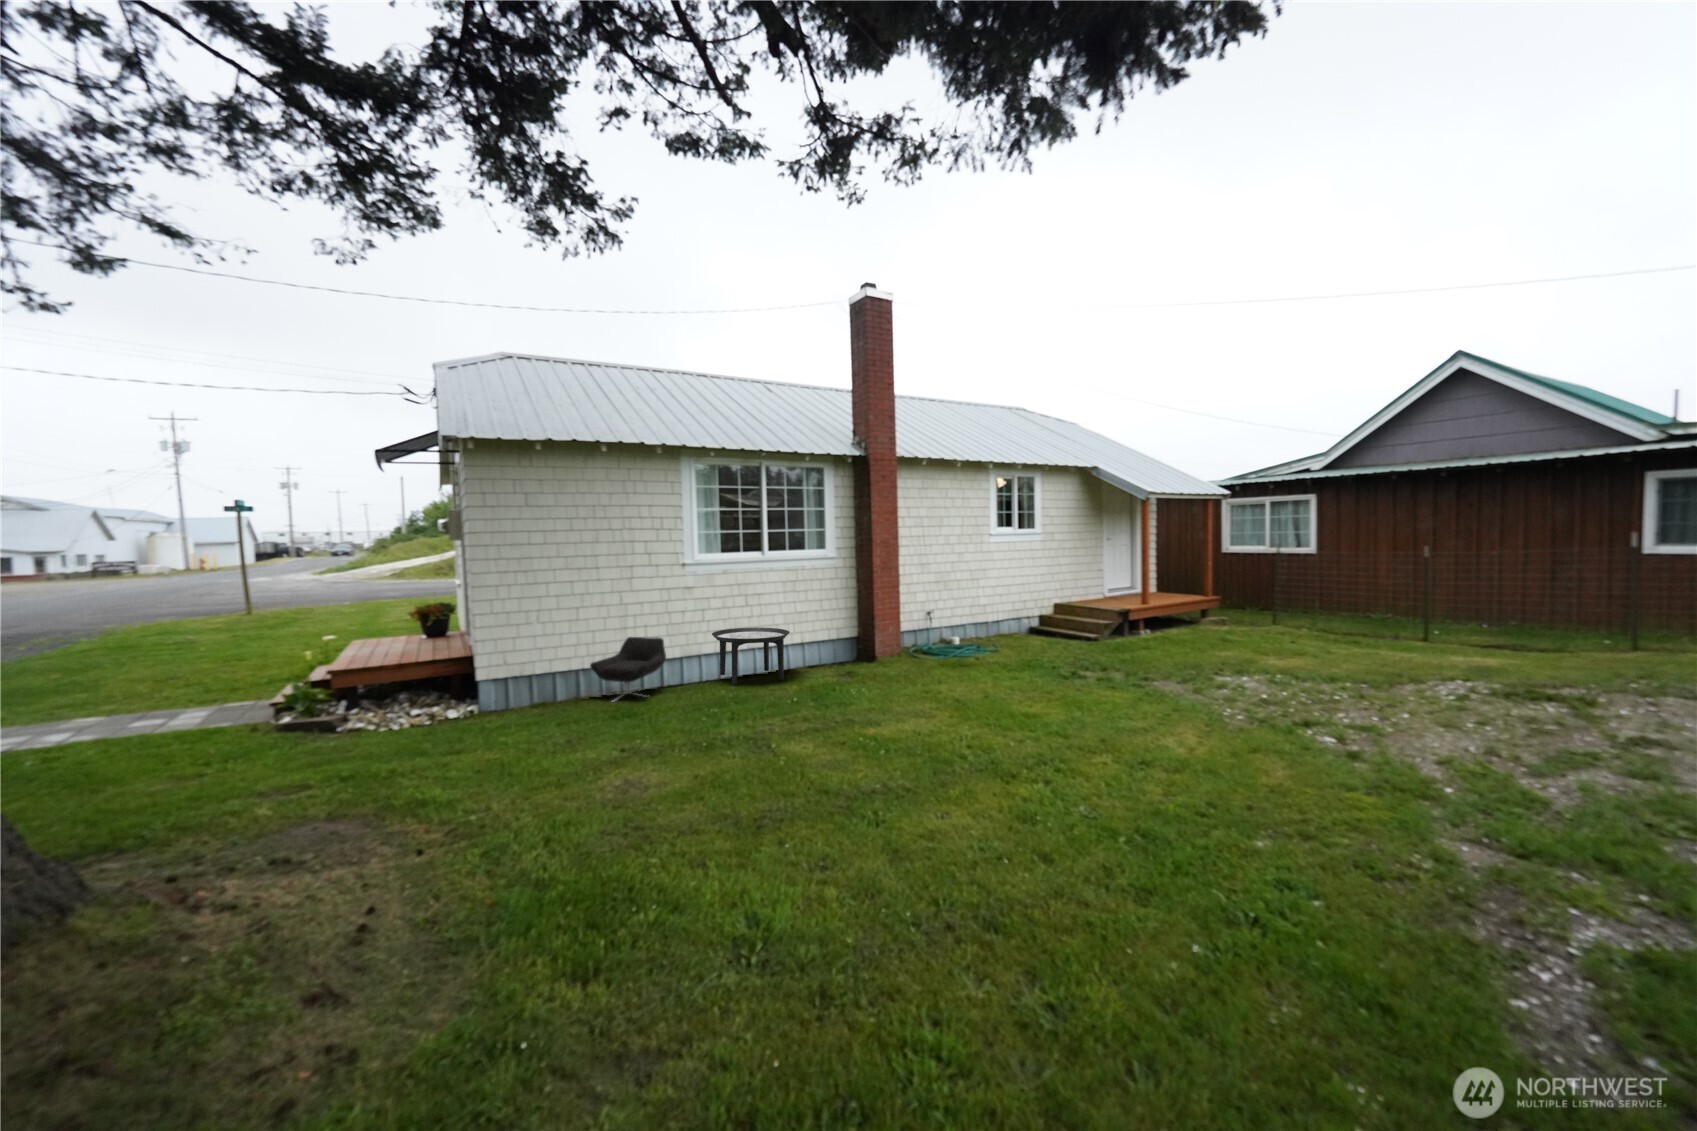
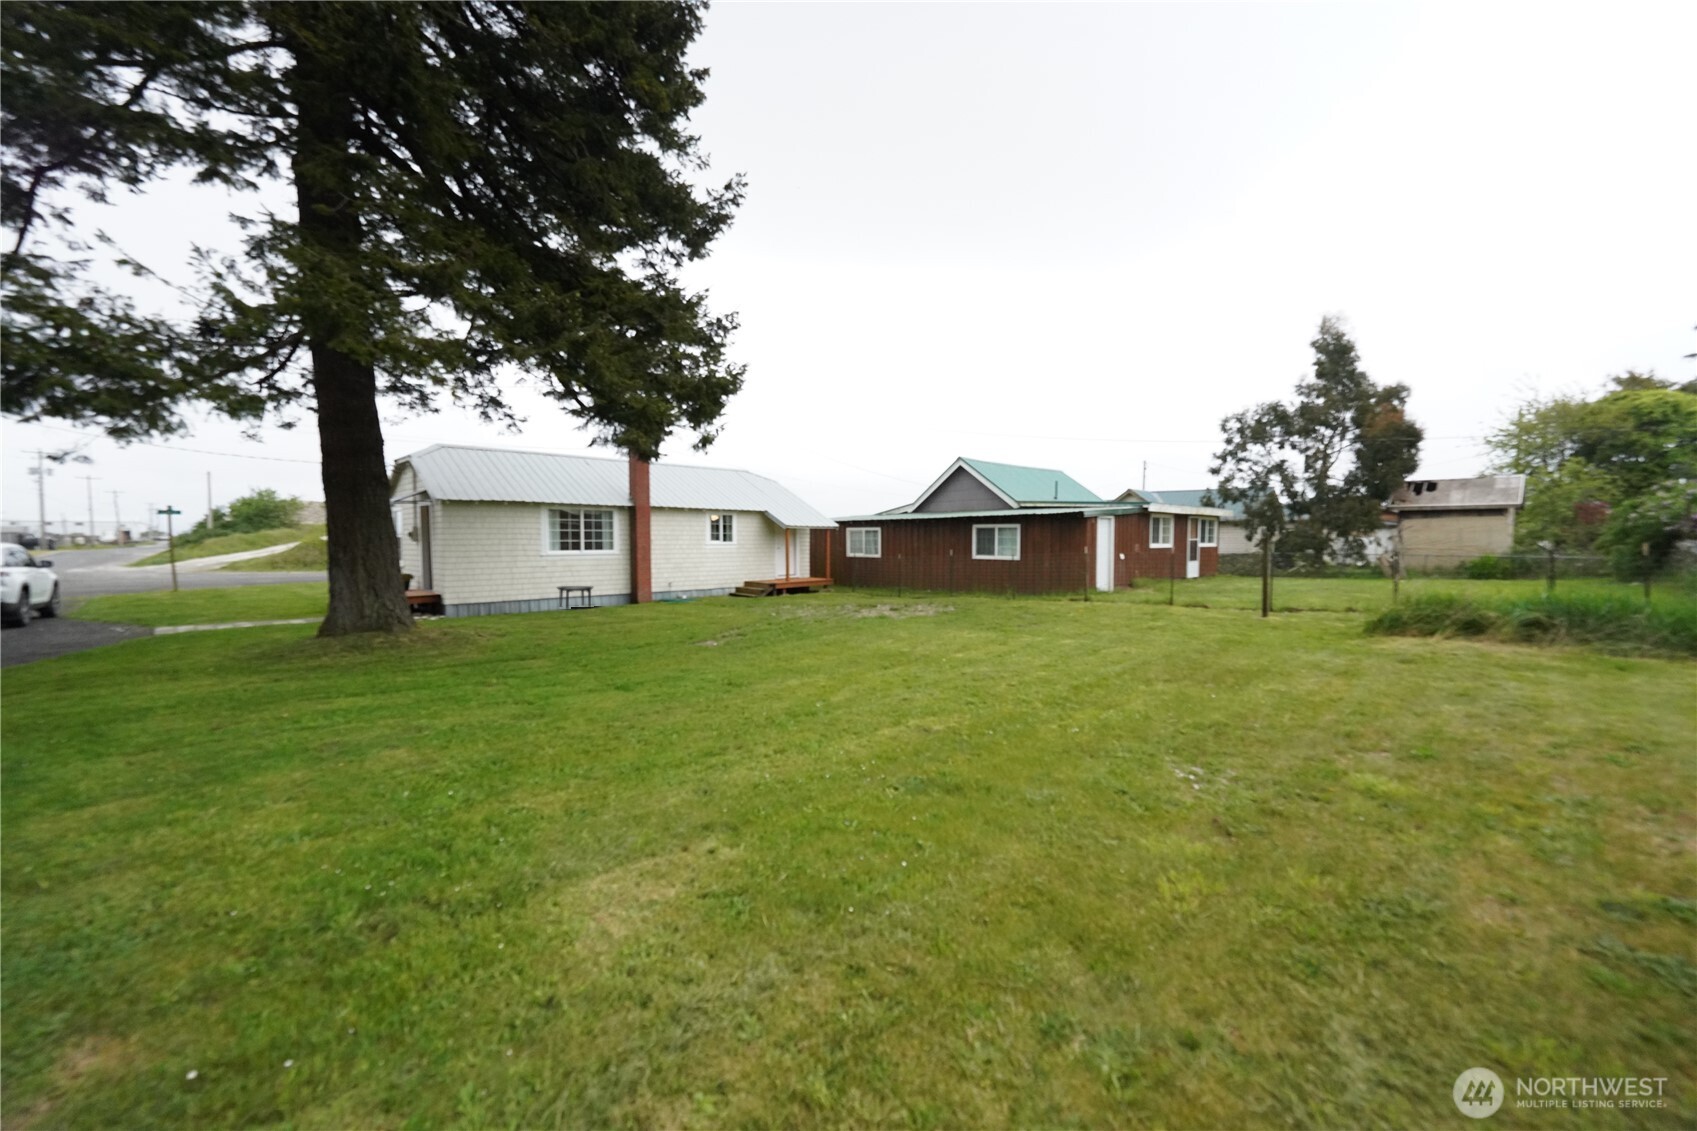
lounge chair: present [590,637,666,701] -> none [499,588,535,613]

